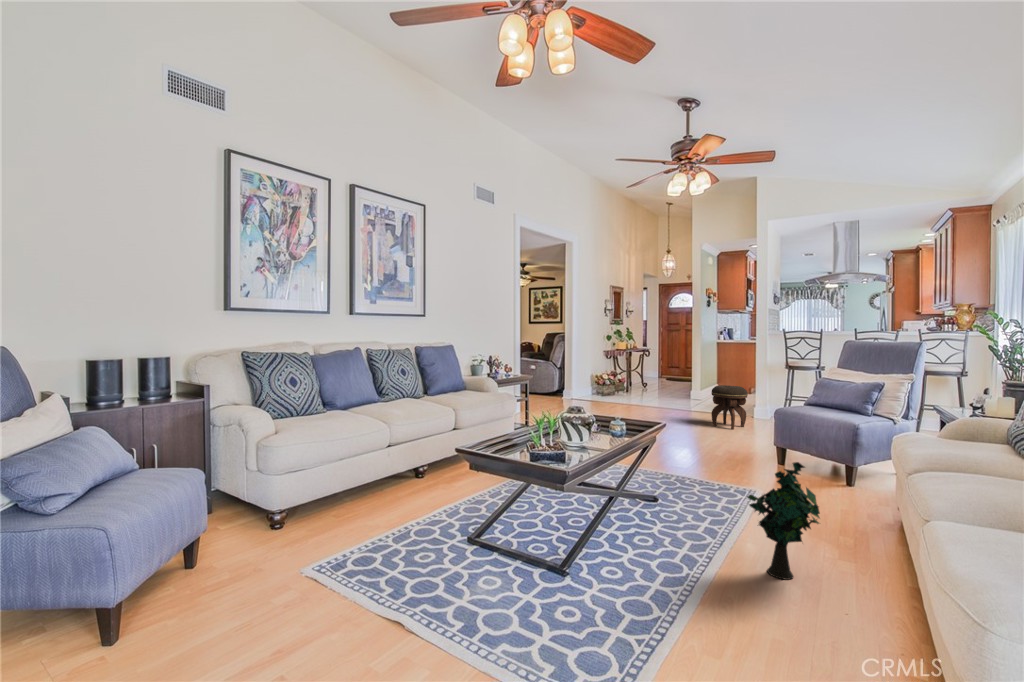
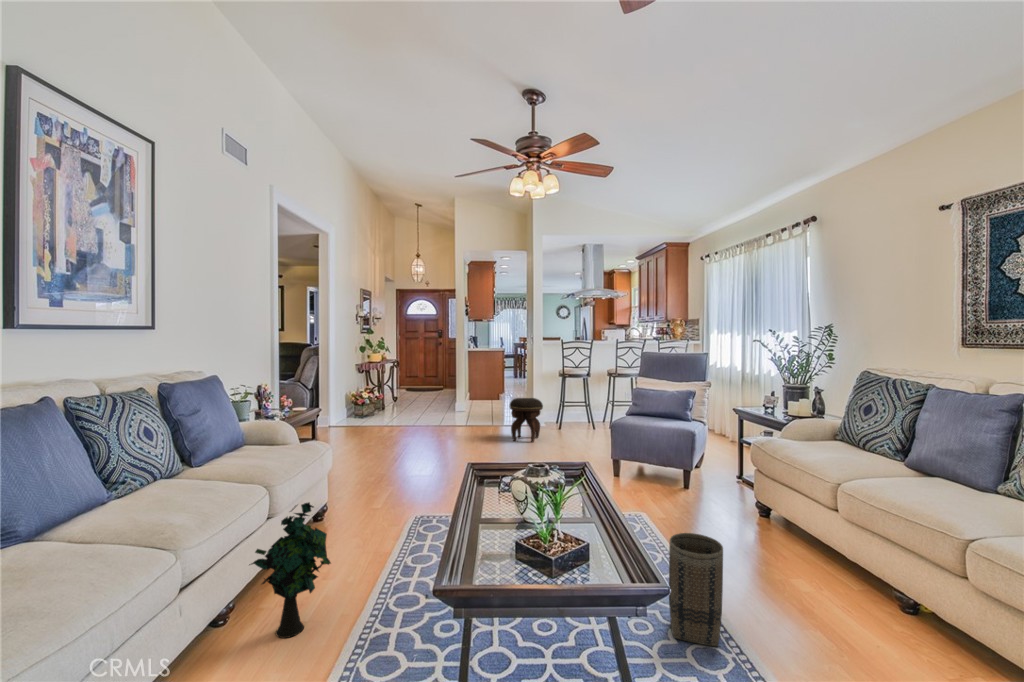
decorative plant: present [747,462,820,580] -> present [249,503,331,638]
basket: none [655,475,702,563] -> present [669,533,723,646]

